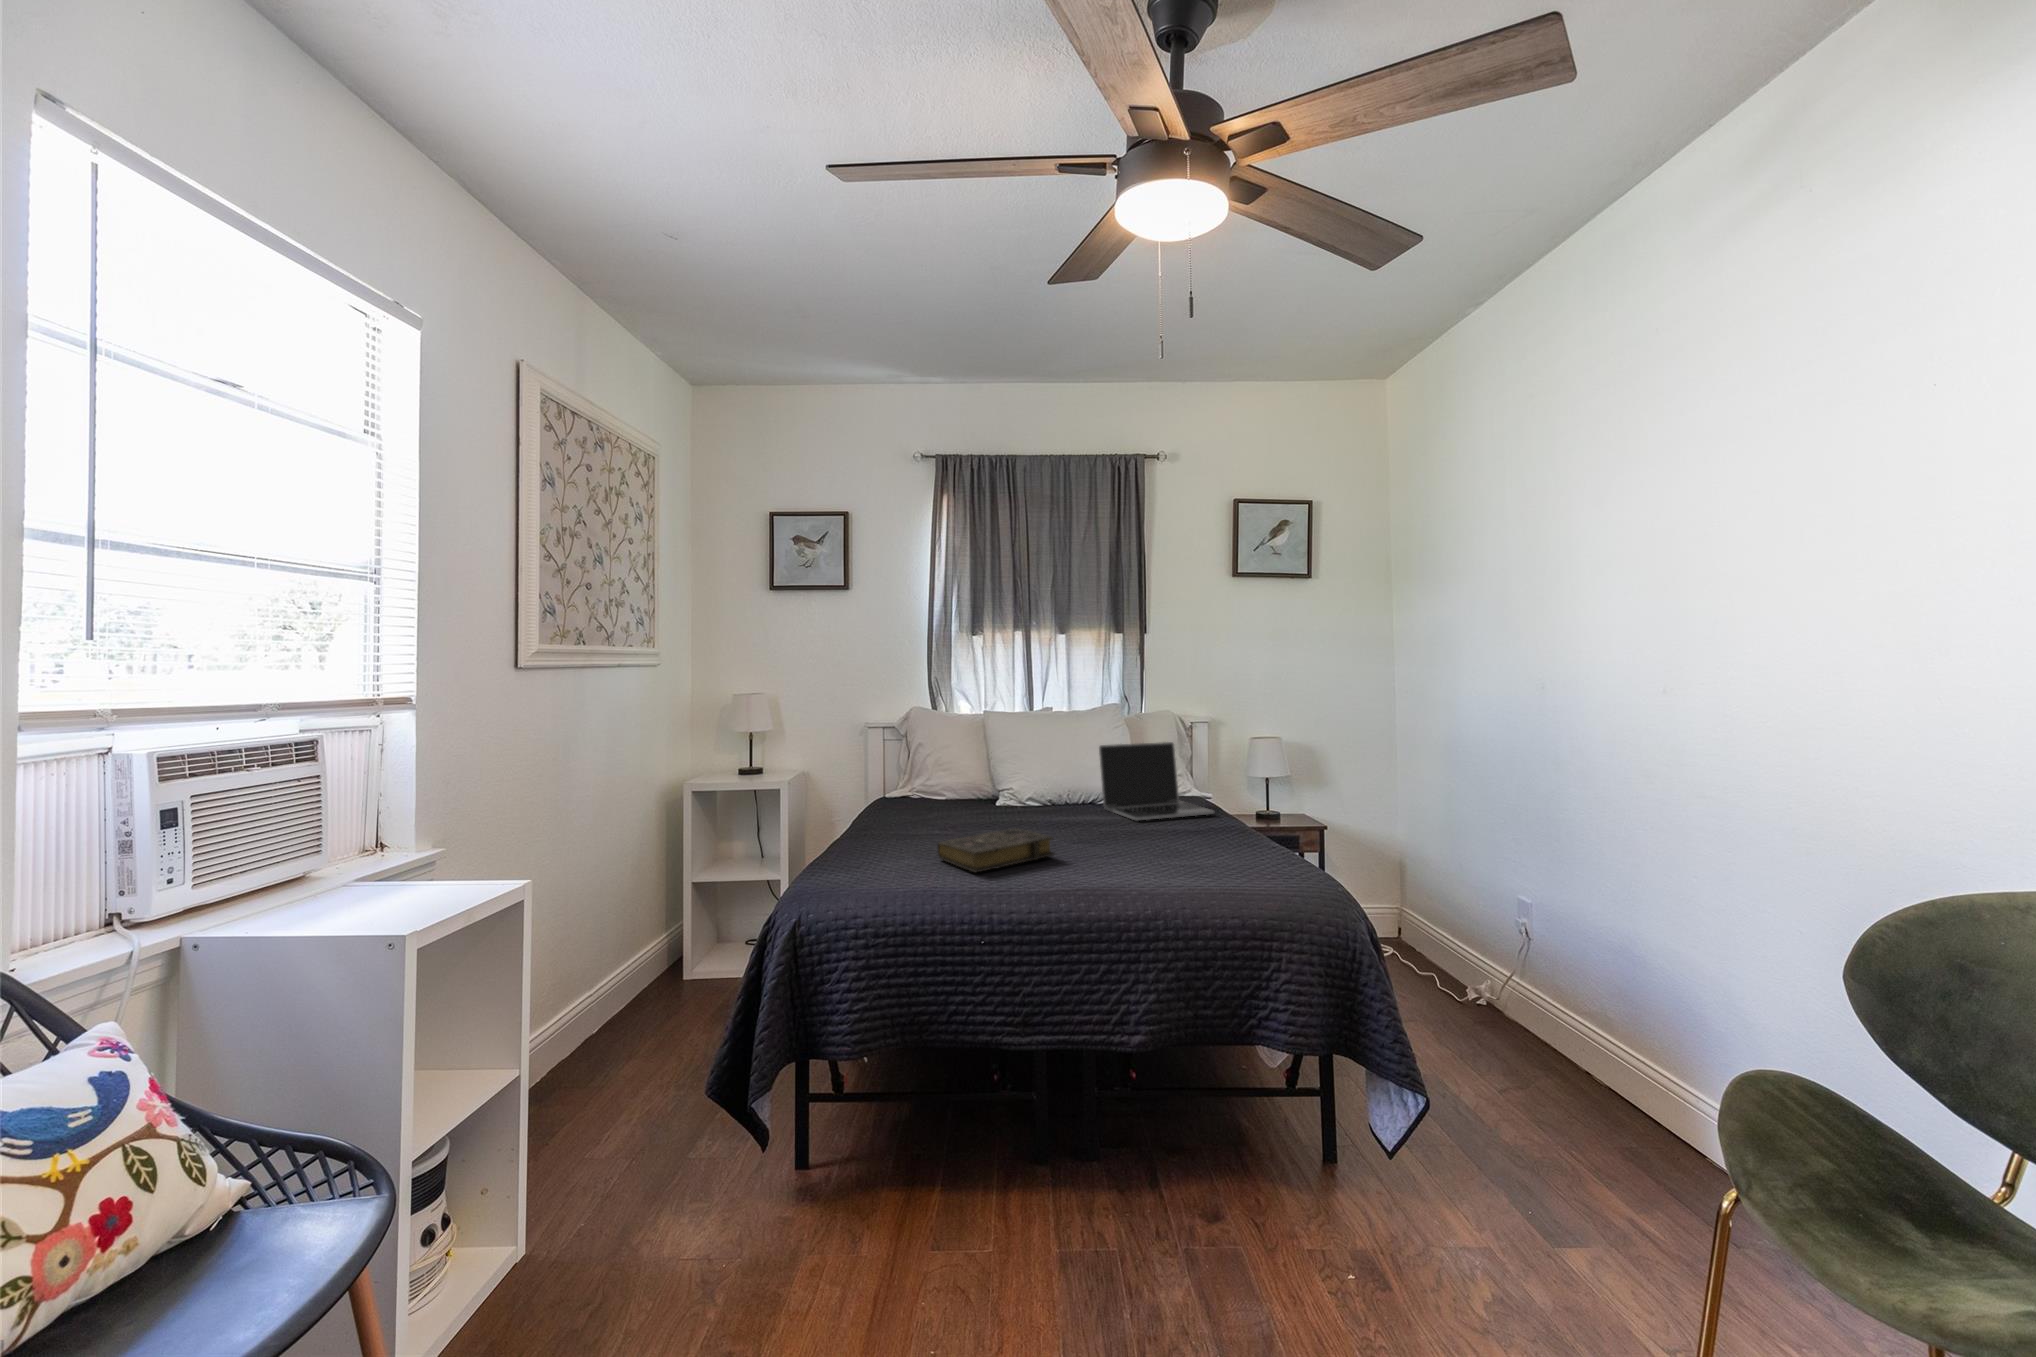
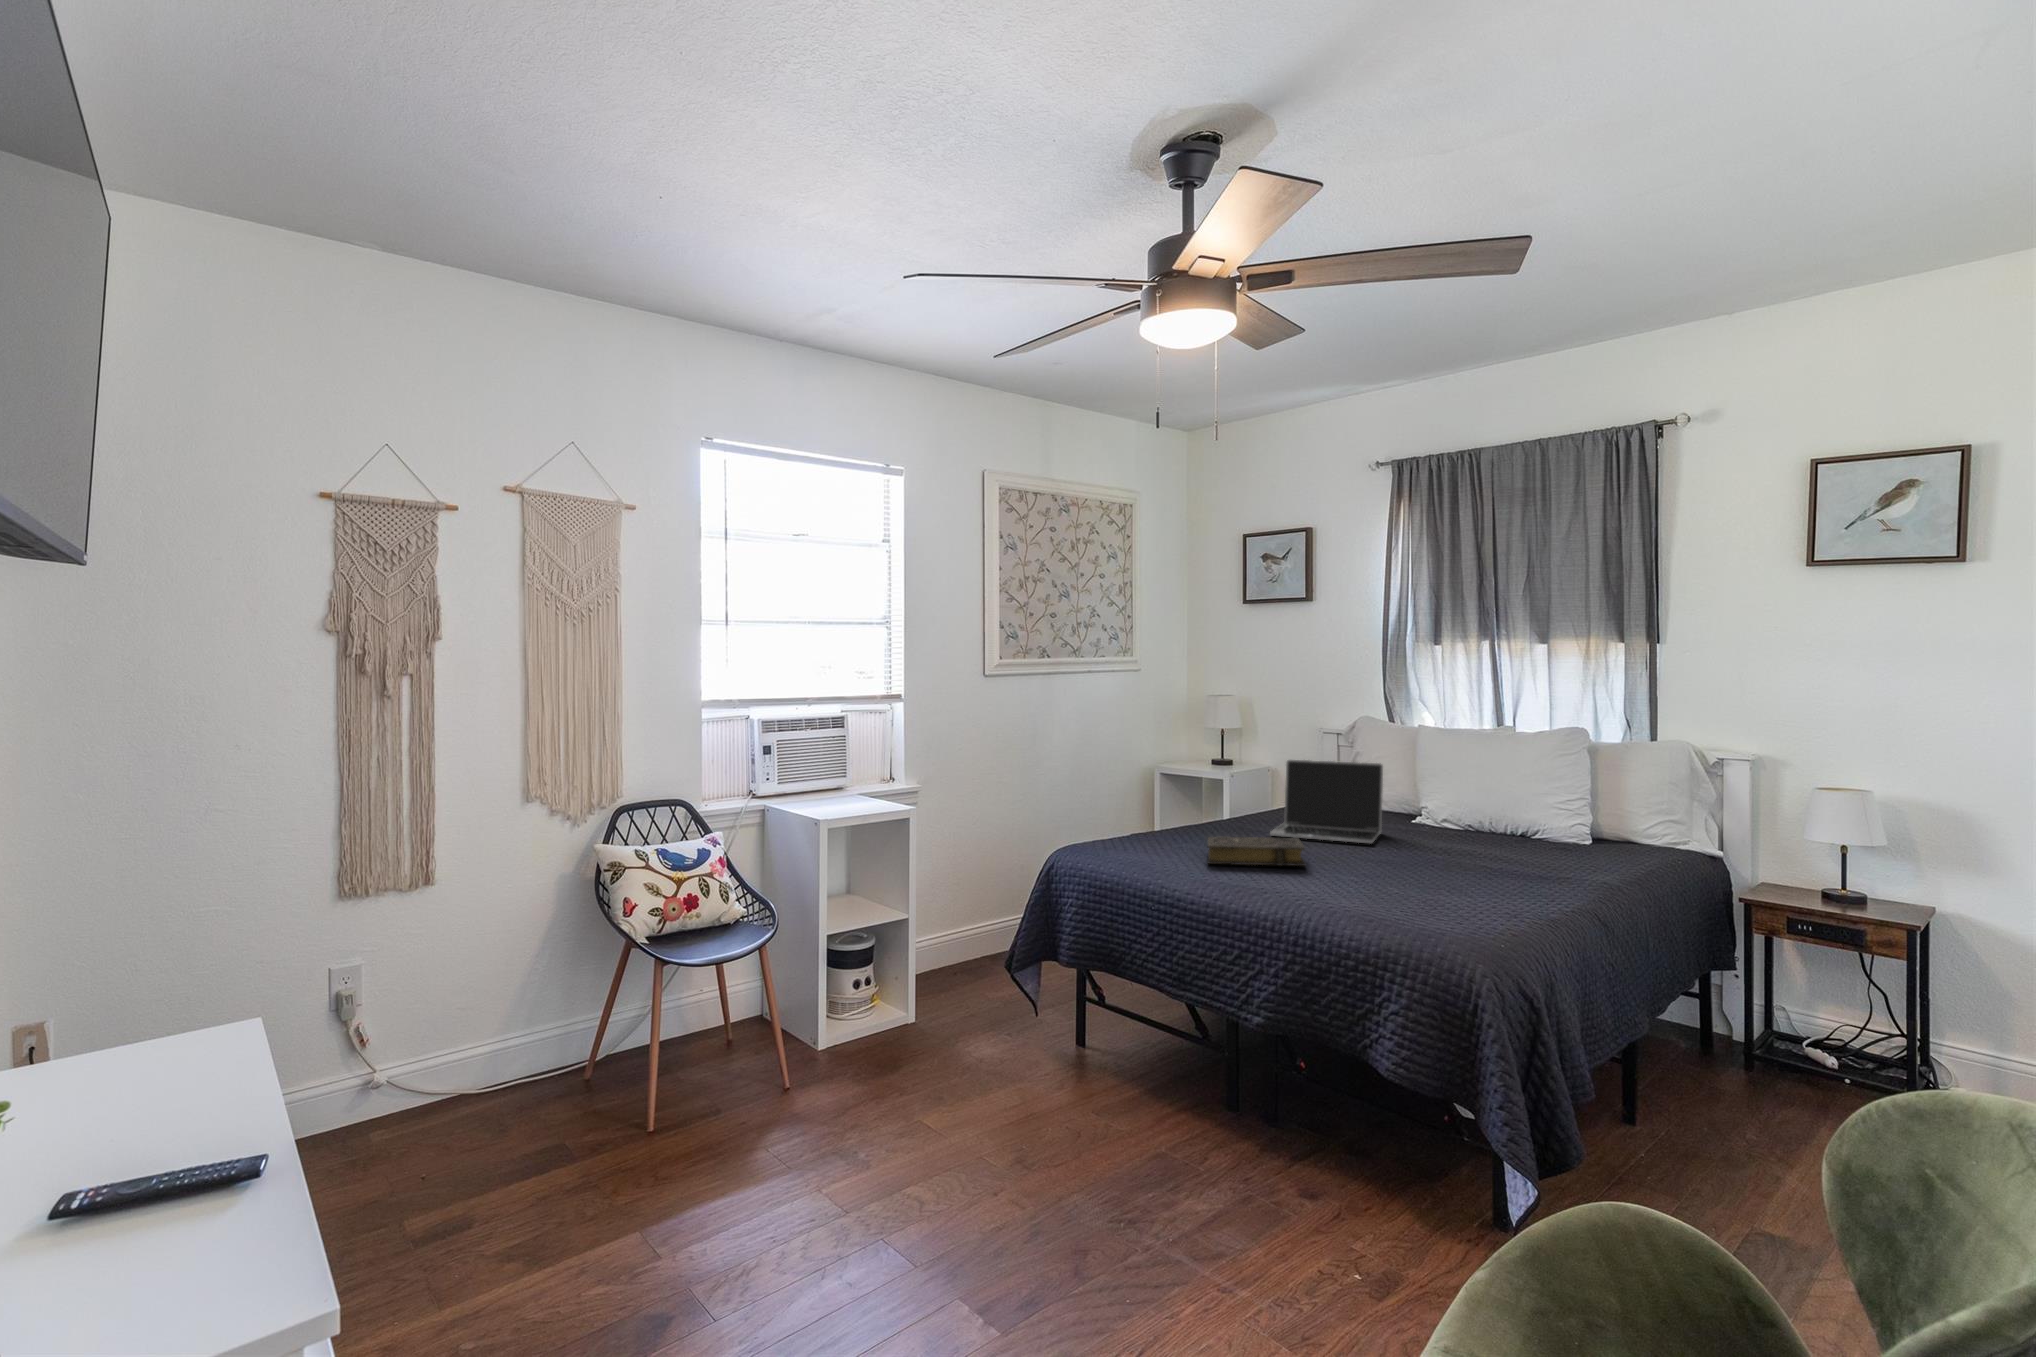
laptop: present [1099,742,1214,820] -> present [1270,760,1383,843]

